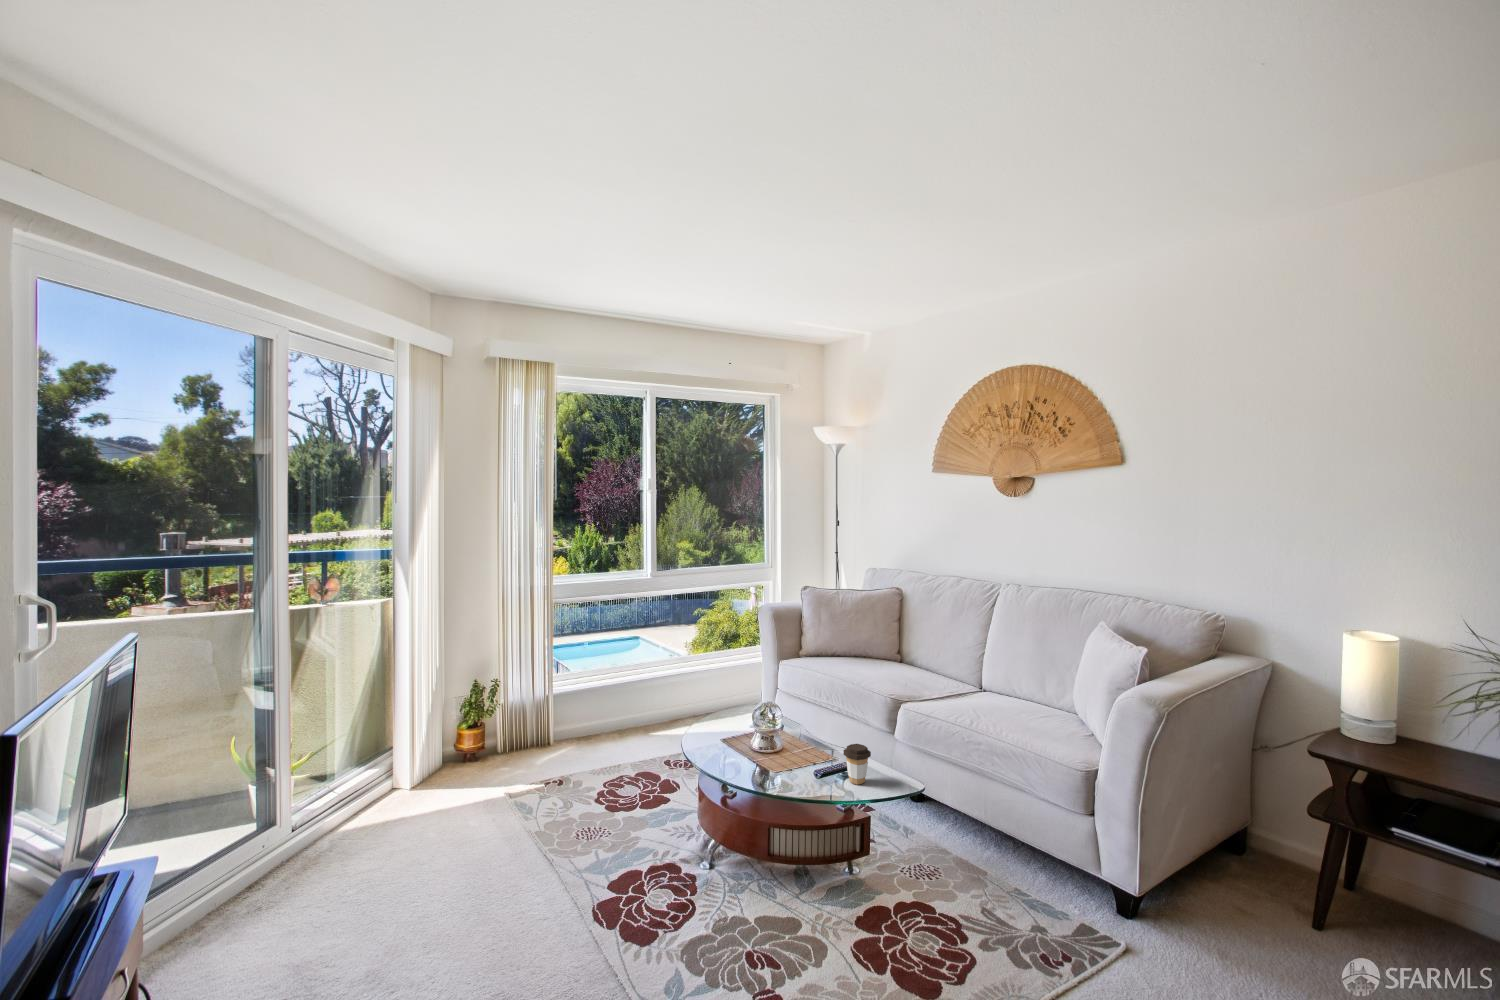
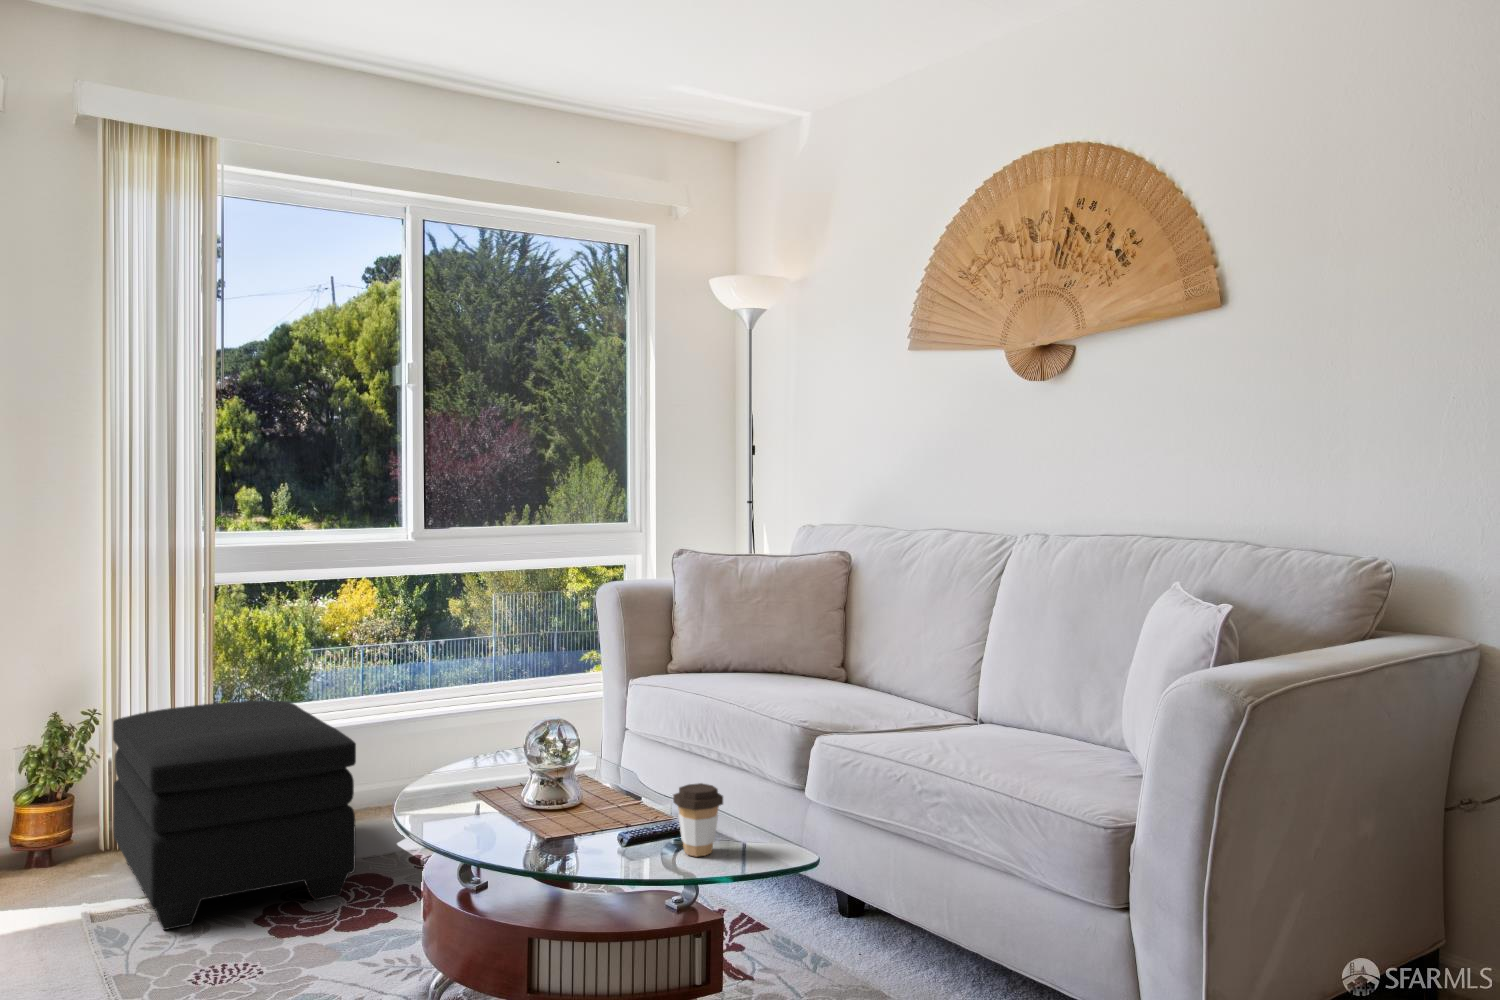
ottoman: none [507,672,644,805] -> present [113,700,356,930]

